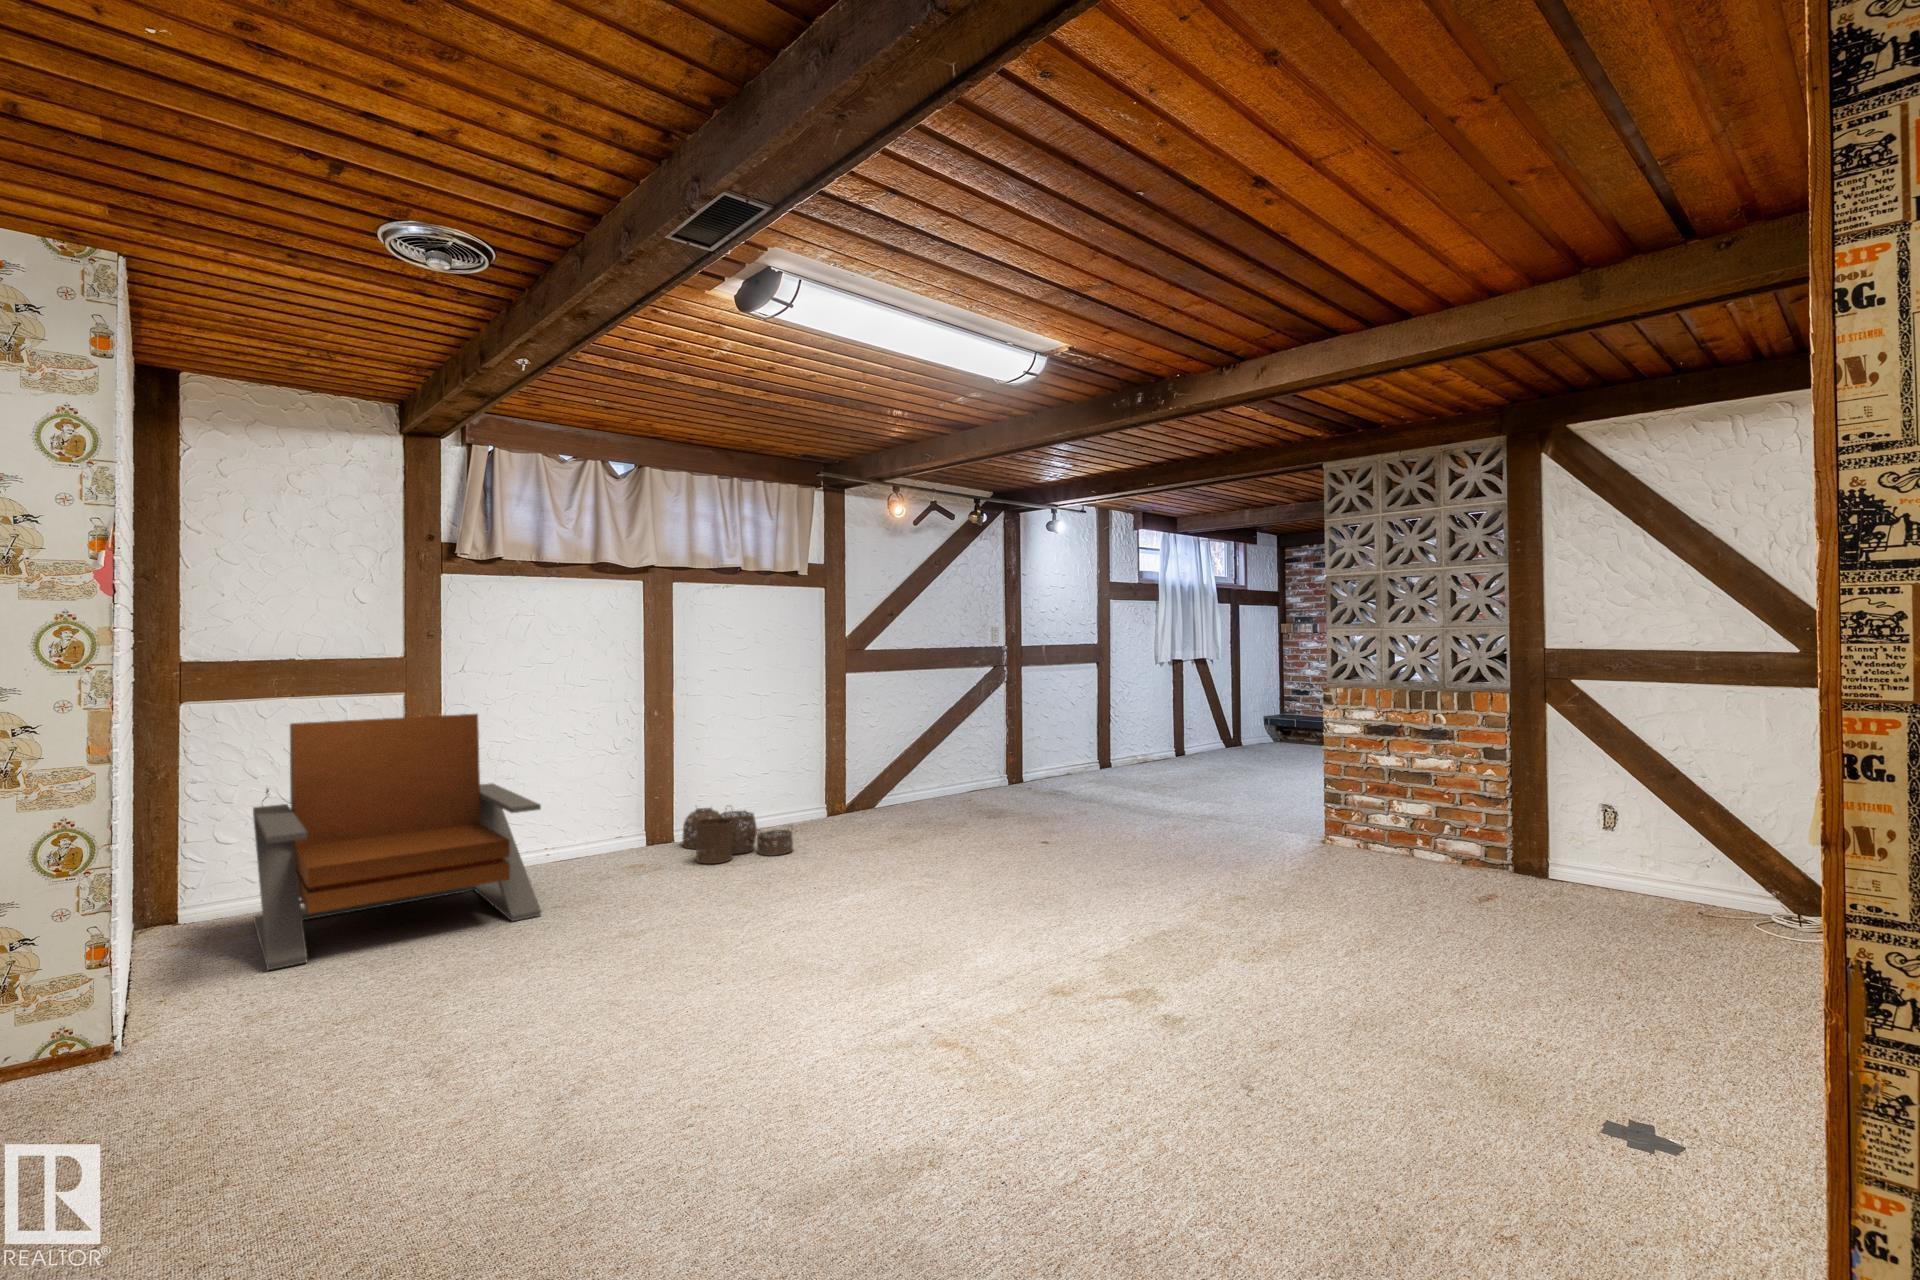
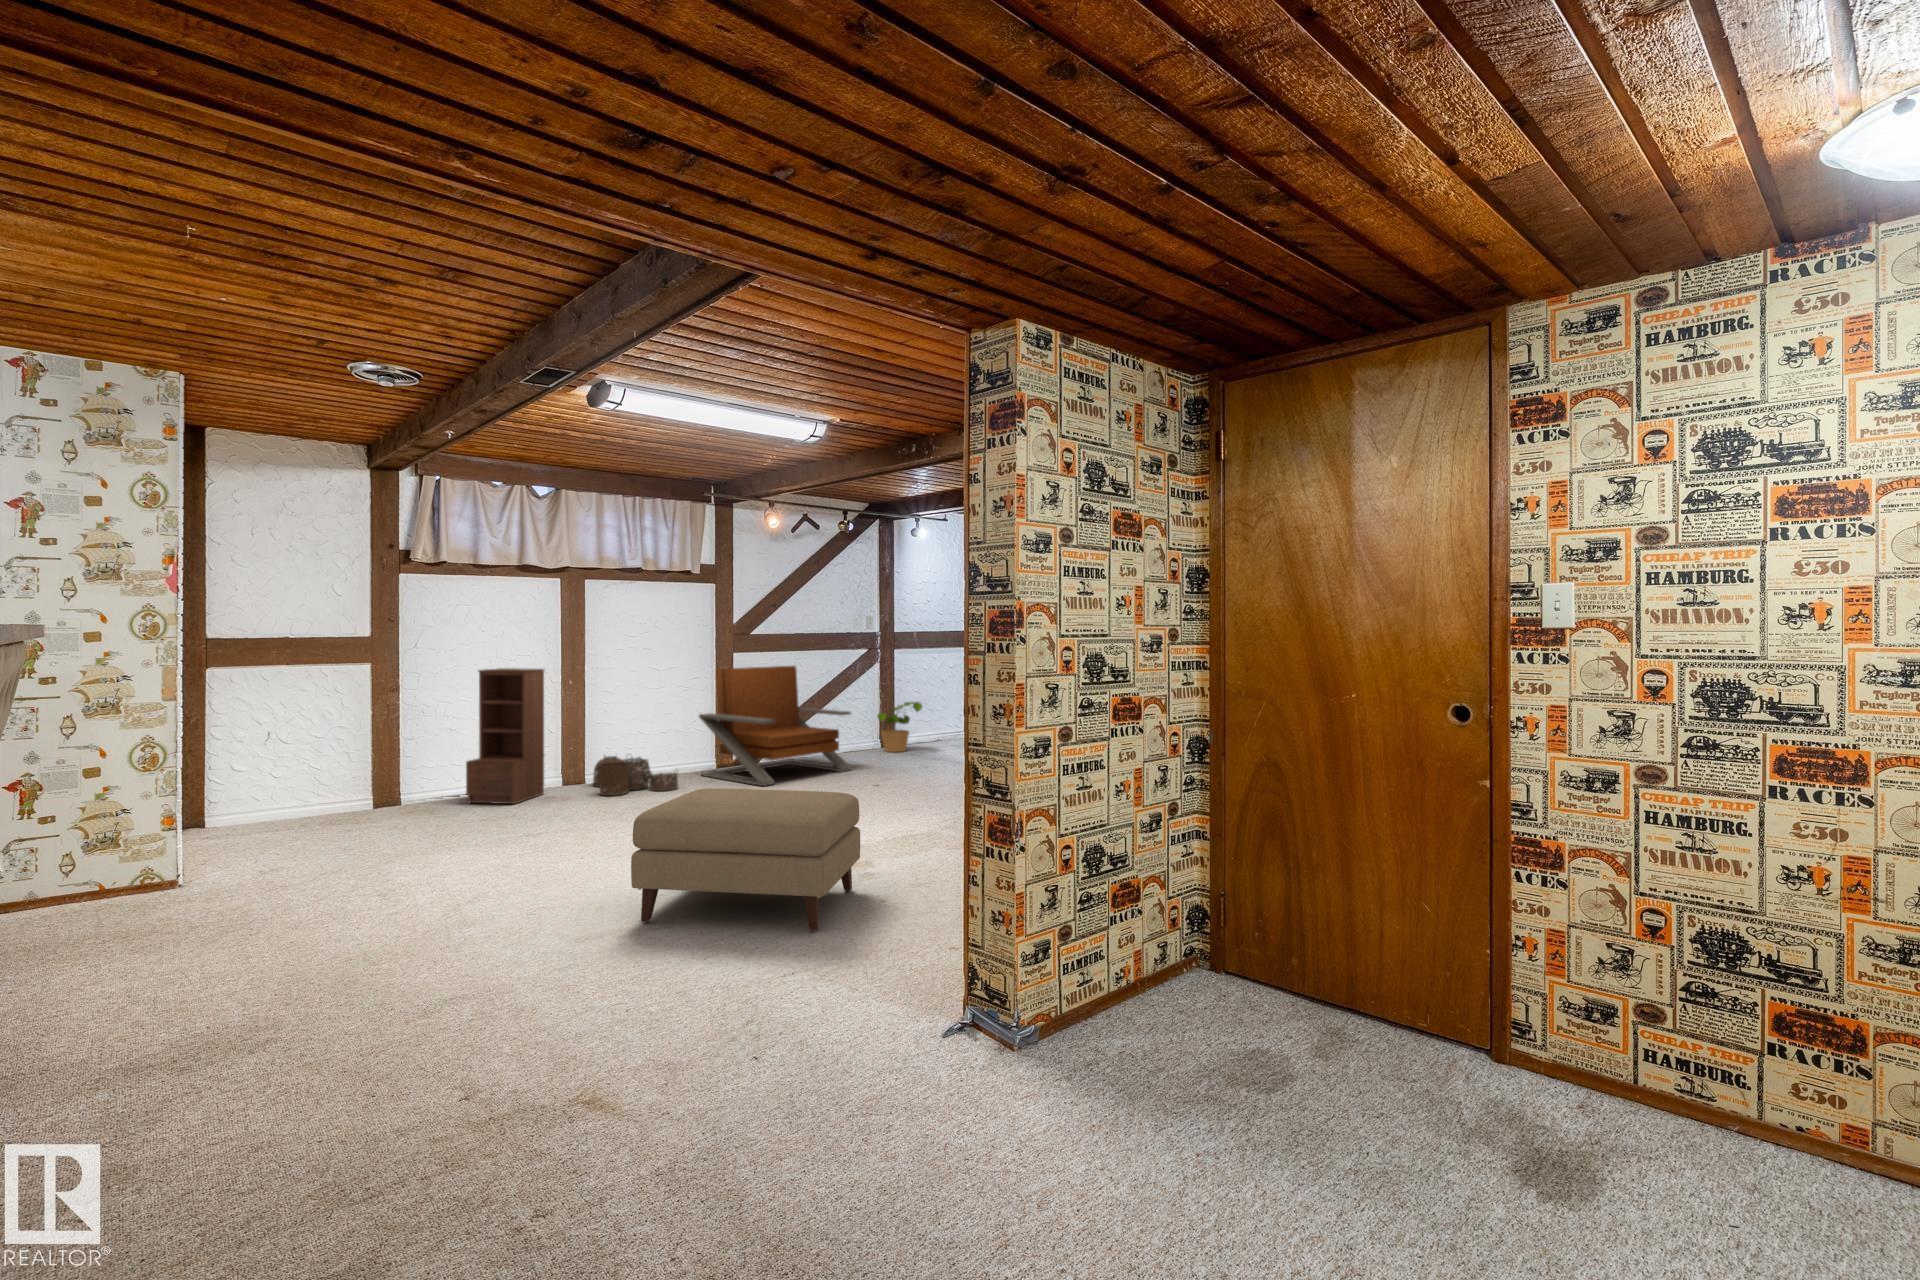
bookshelf: none [526,697,625,879] -> present [466,668,544,804]
lounge chair: present [253,714,541,970] -> present [699,666,851,786]
potted plant: none [1011,731,1074,793] -> present [878,702,922,752]
ottoman: none [846,895,1194,1174] -> present [631,788,860,931]

